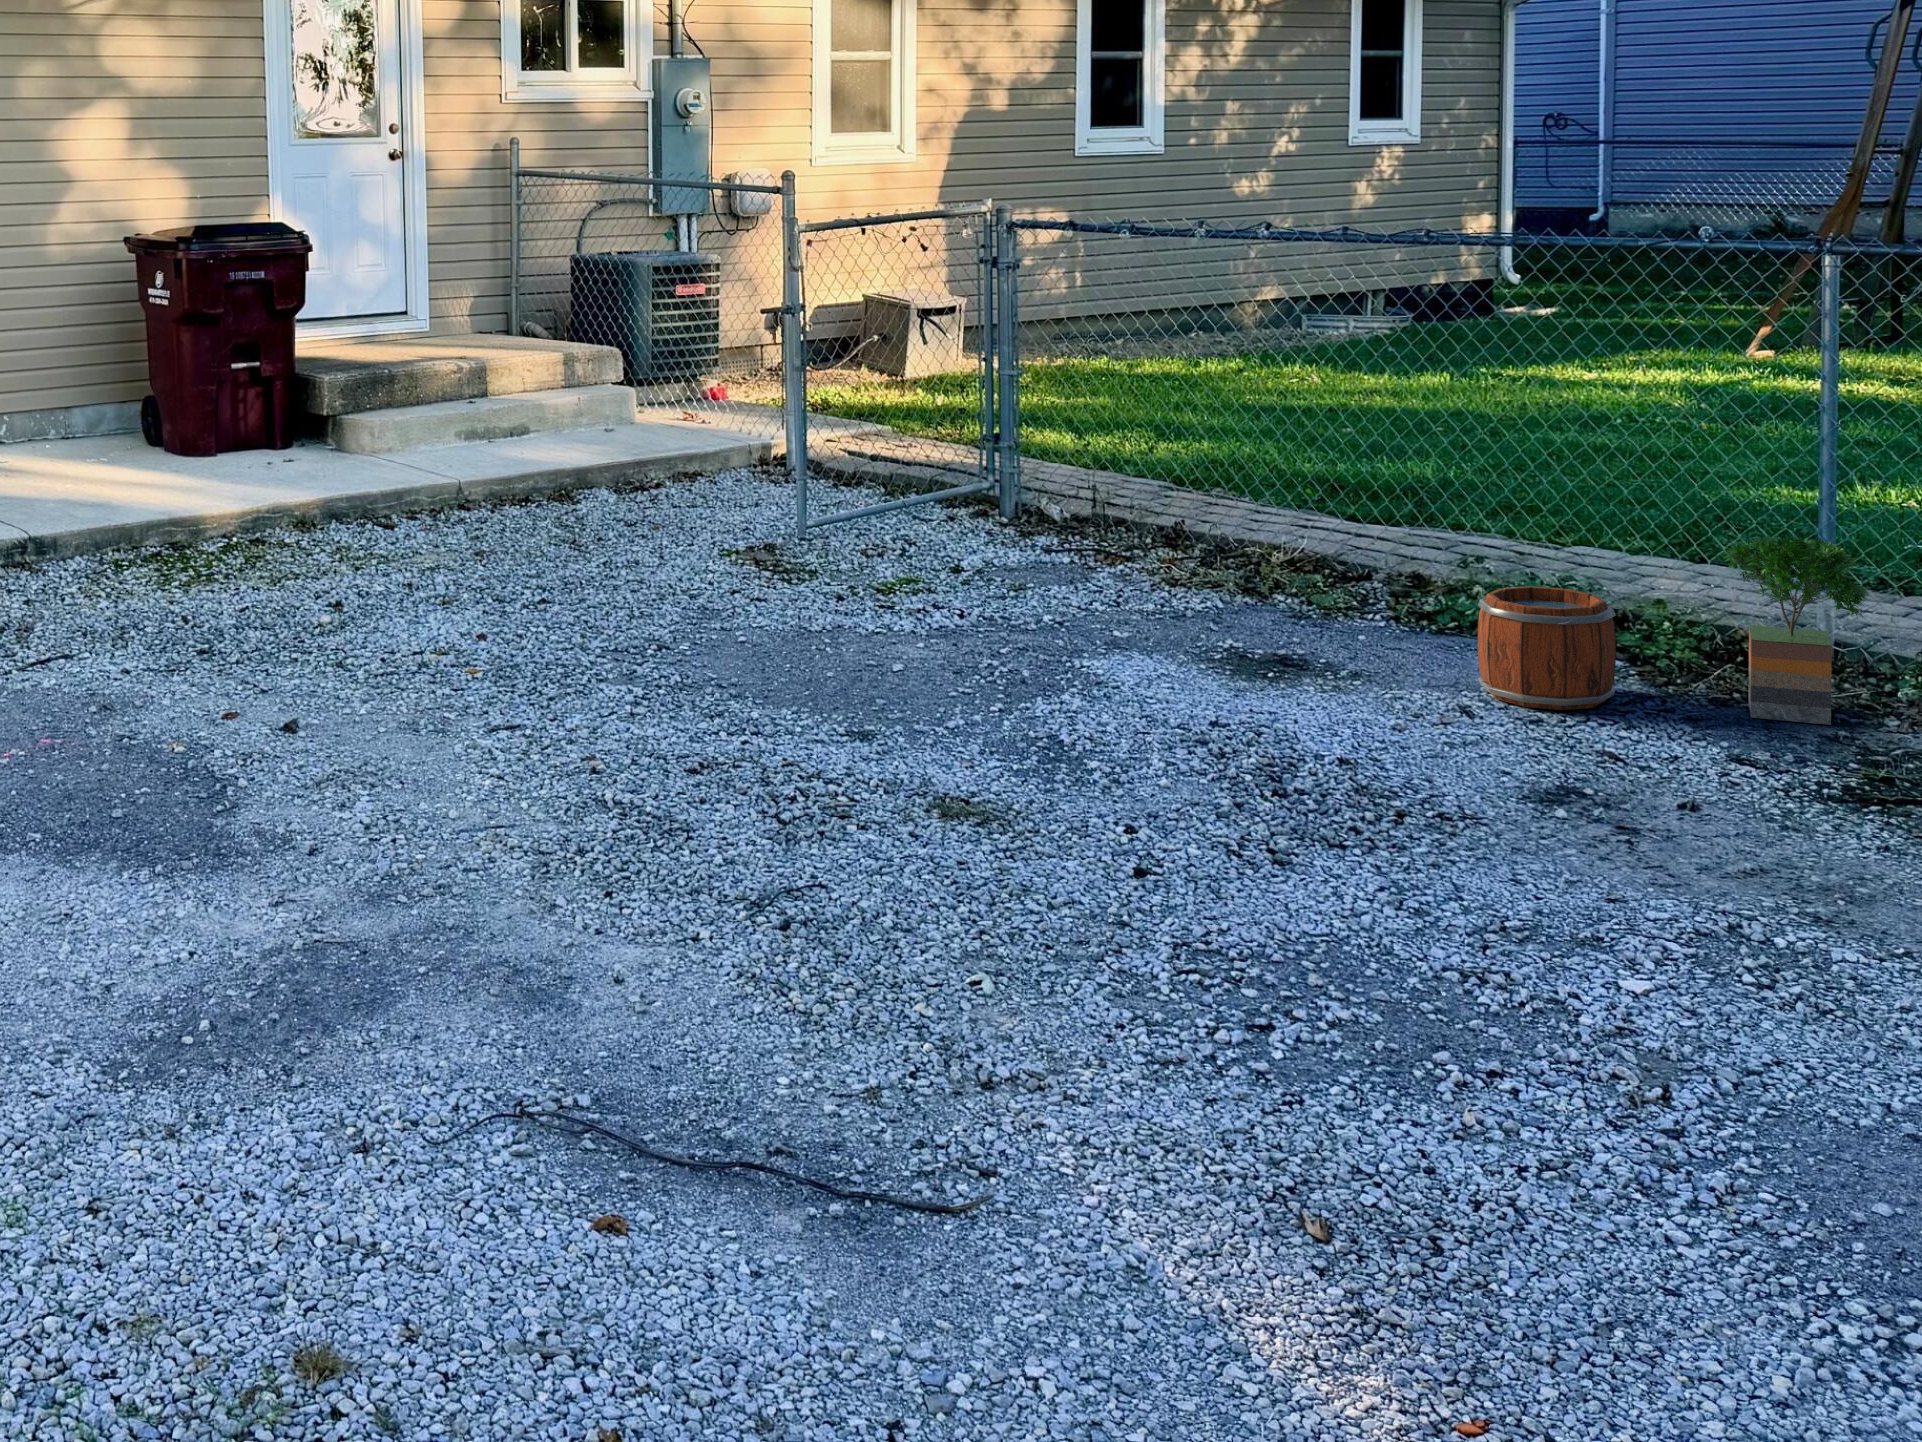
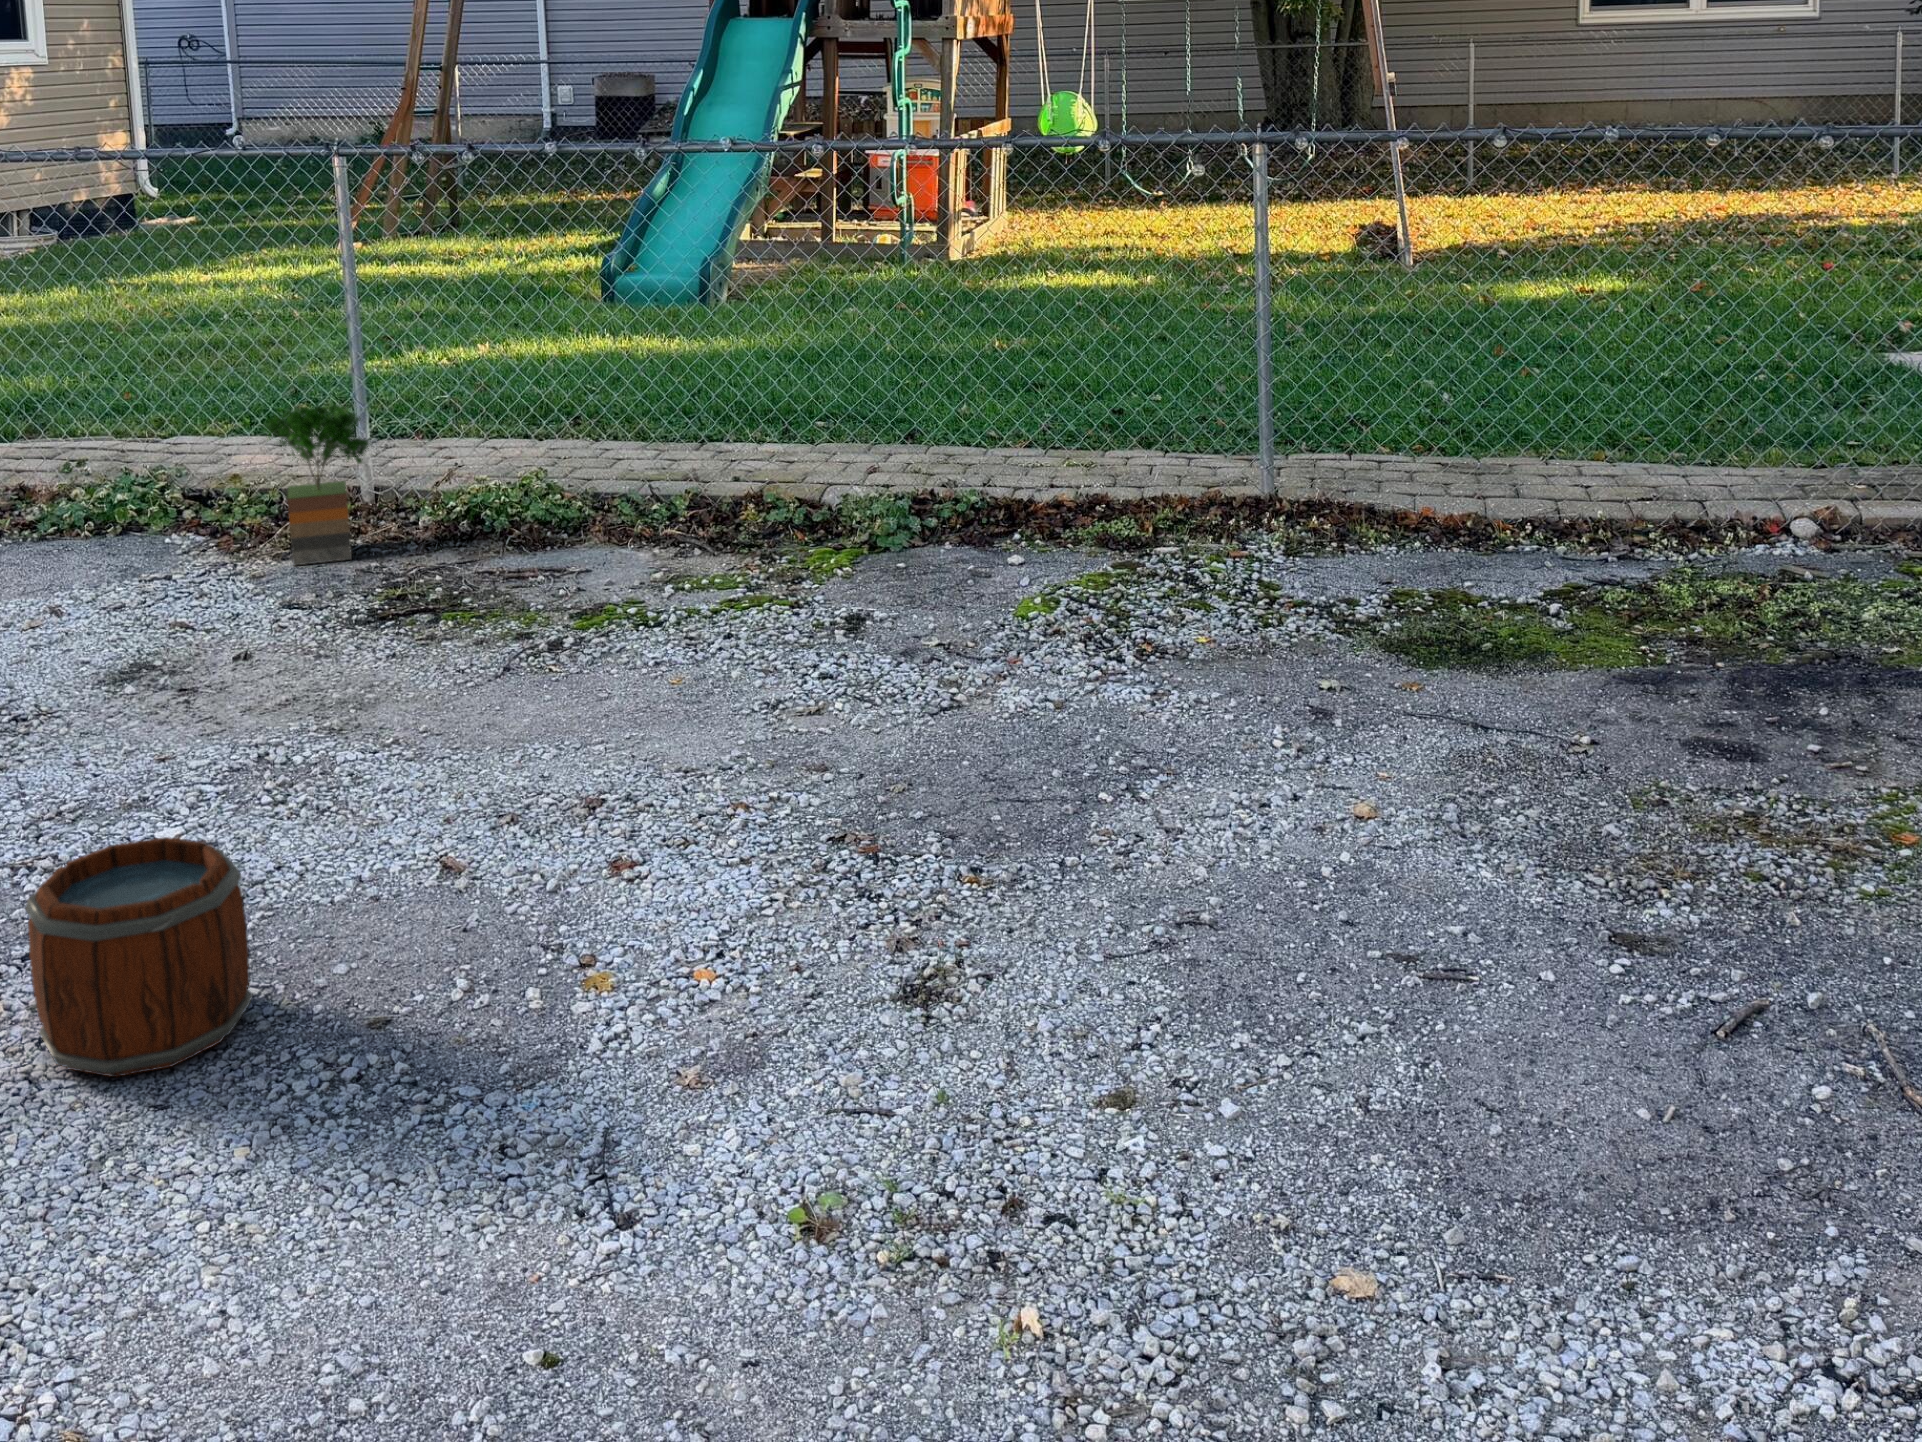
bucket: present [1478,586,1616,710] -> present [26,837,252,1077]

